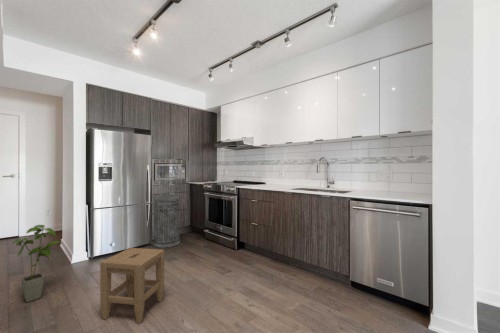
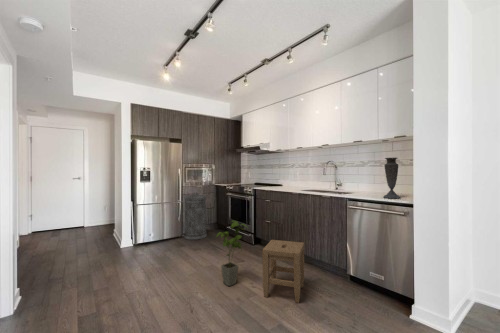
vase: none [391,154,410,198] -> present [384,158,400,198]
house plant: present [13,225,59,302] -> present [216,221,245,286]
stool: present [100,248,165,323] -> present [263,240,304,303]

